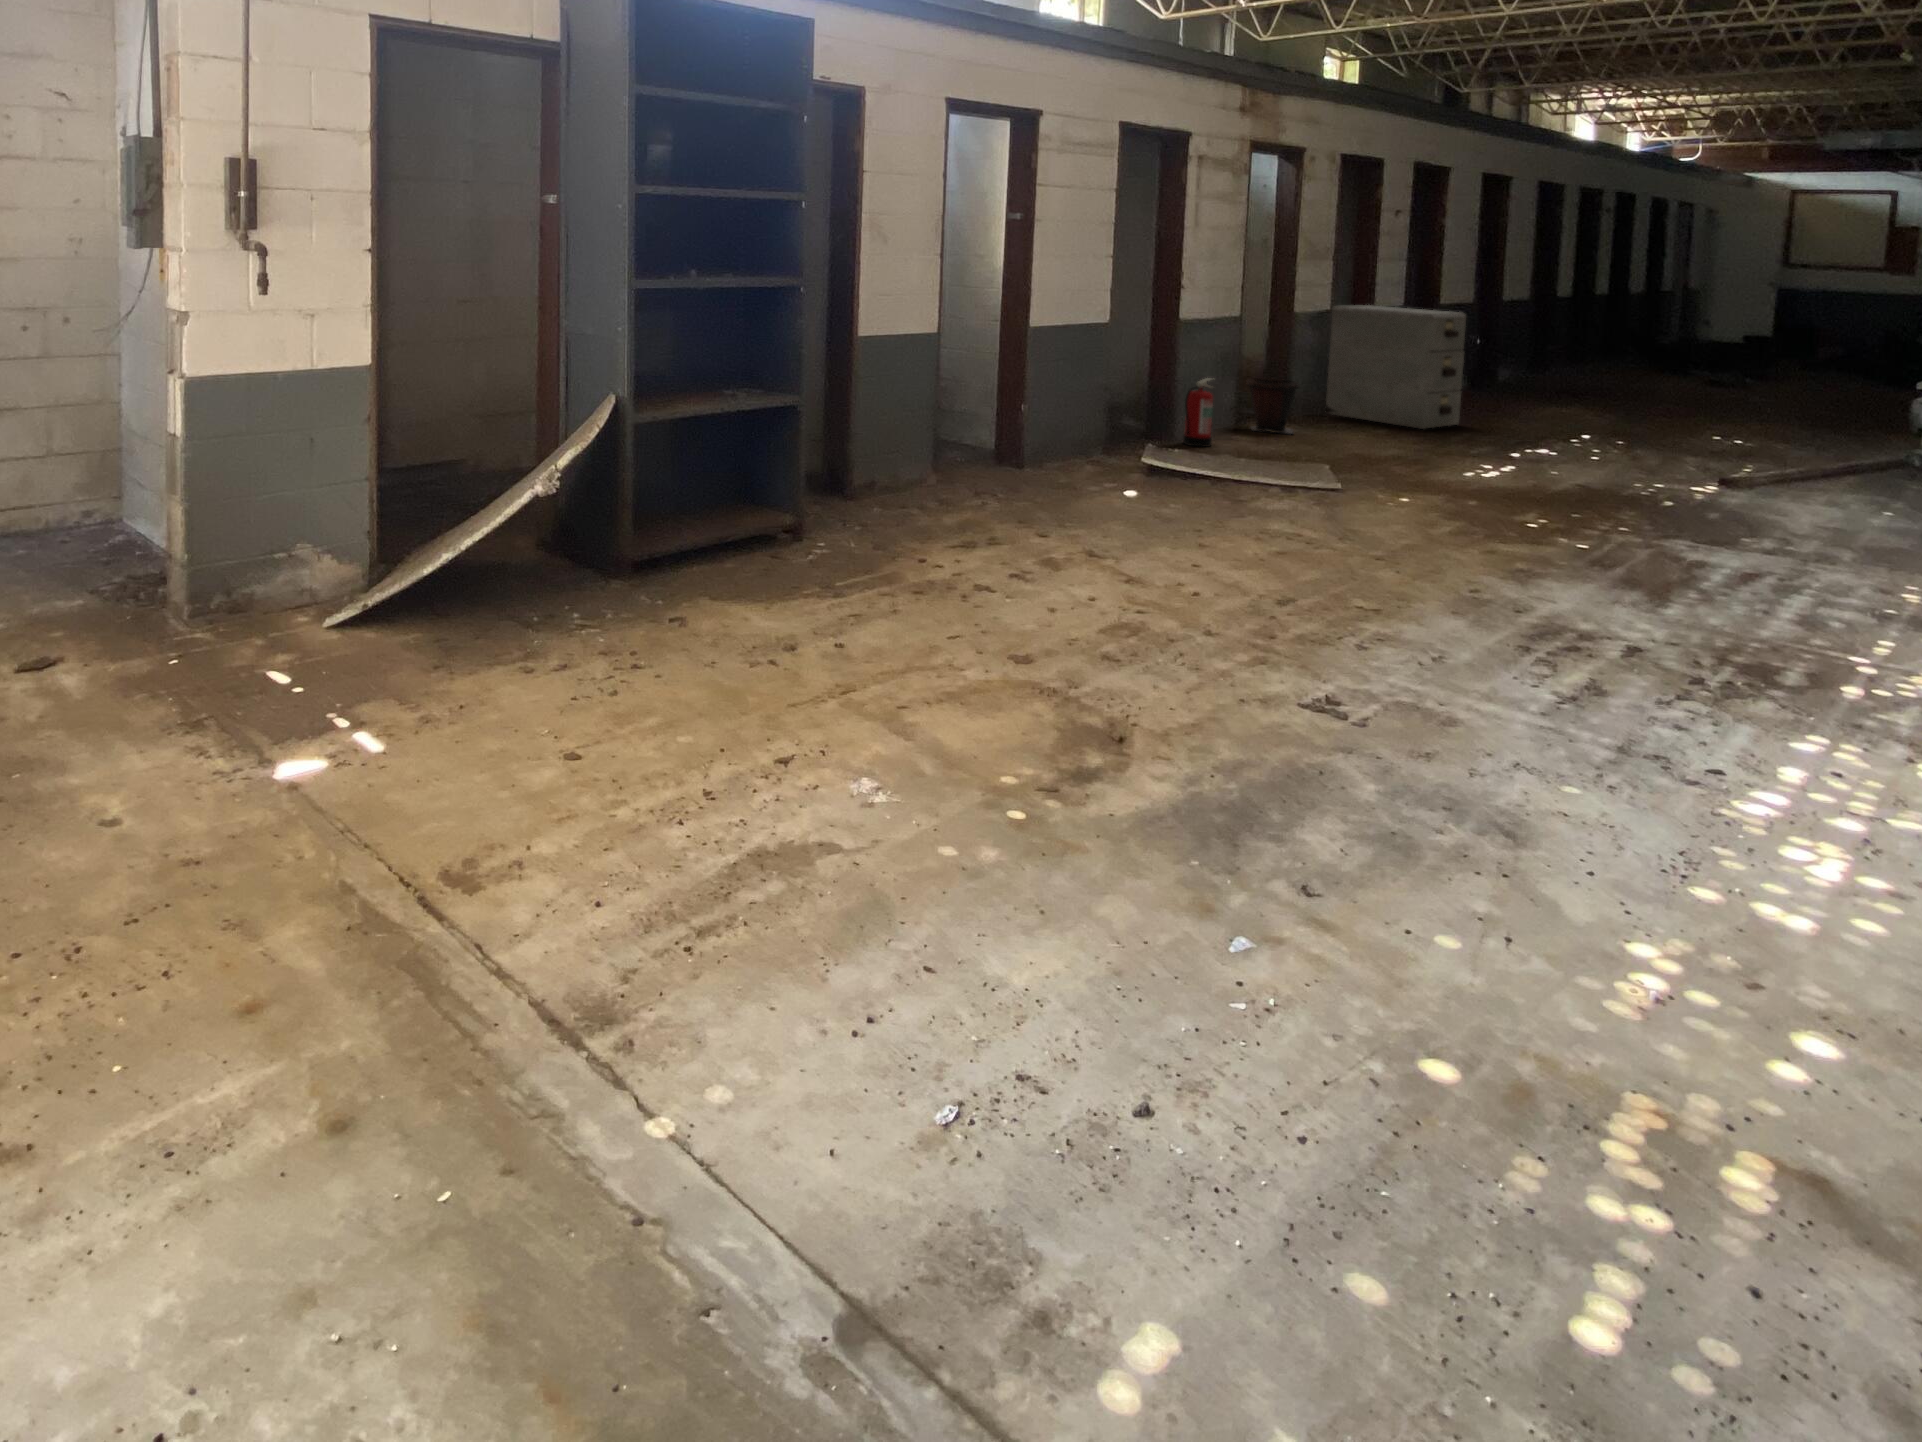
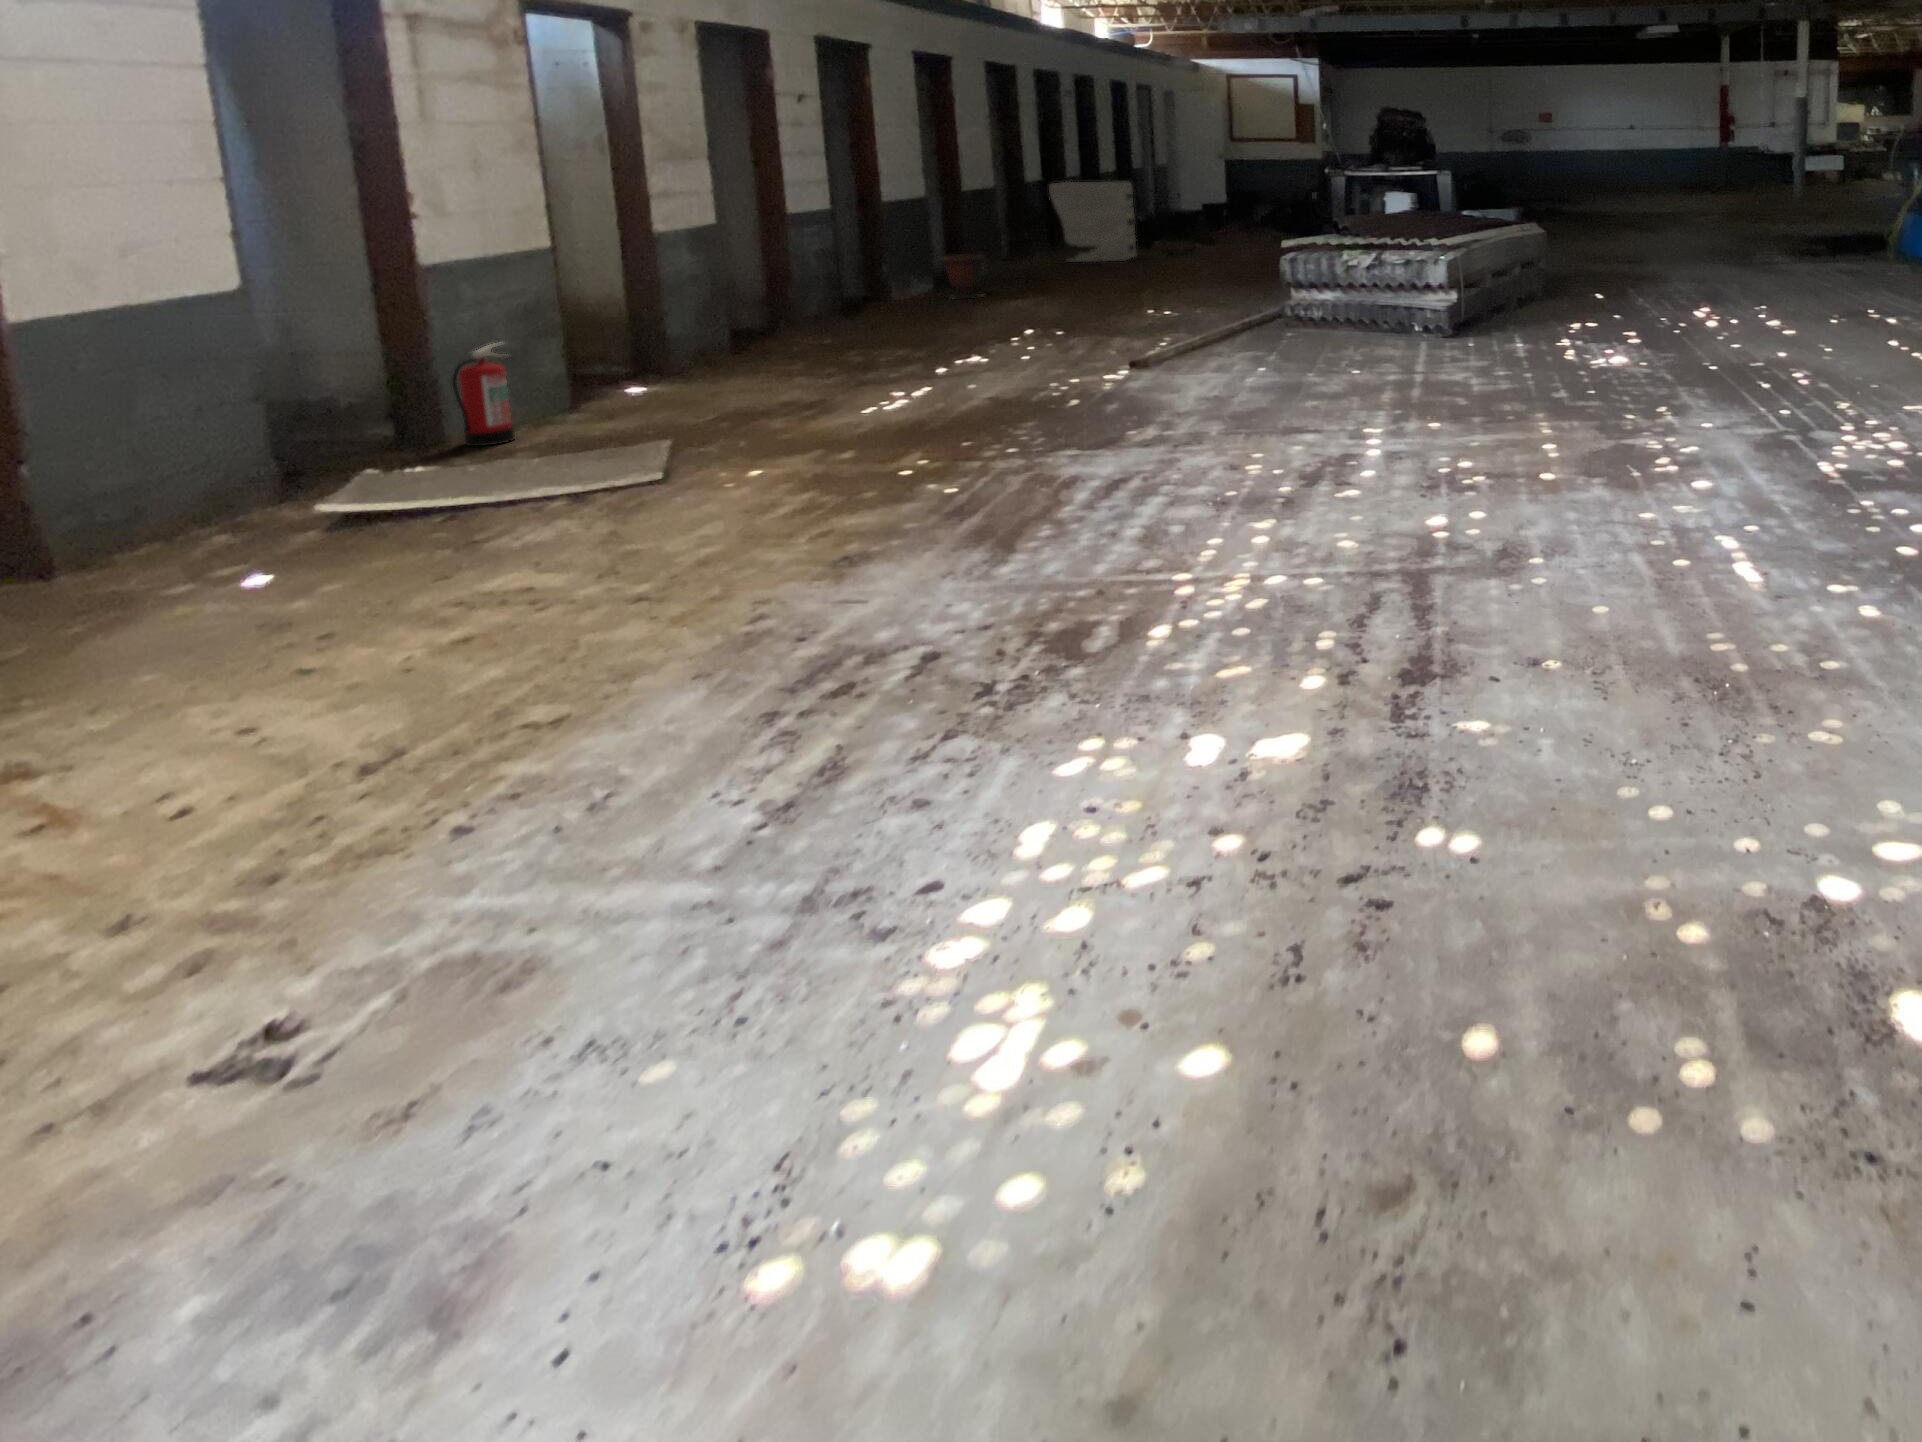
filing cabinet: present [1326,305,1466,429] -> present [1049,181,1136,262]
bucket: present [1246,378,1299,434] -> present [941,254,986,298]

